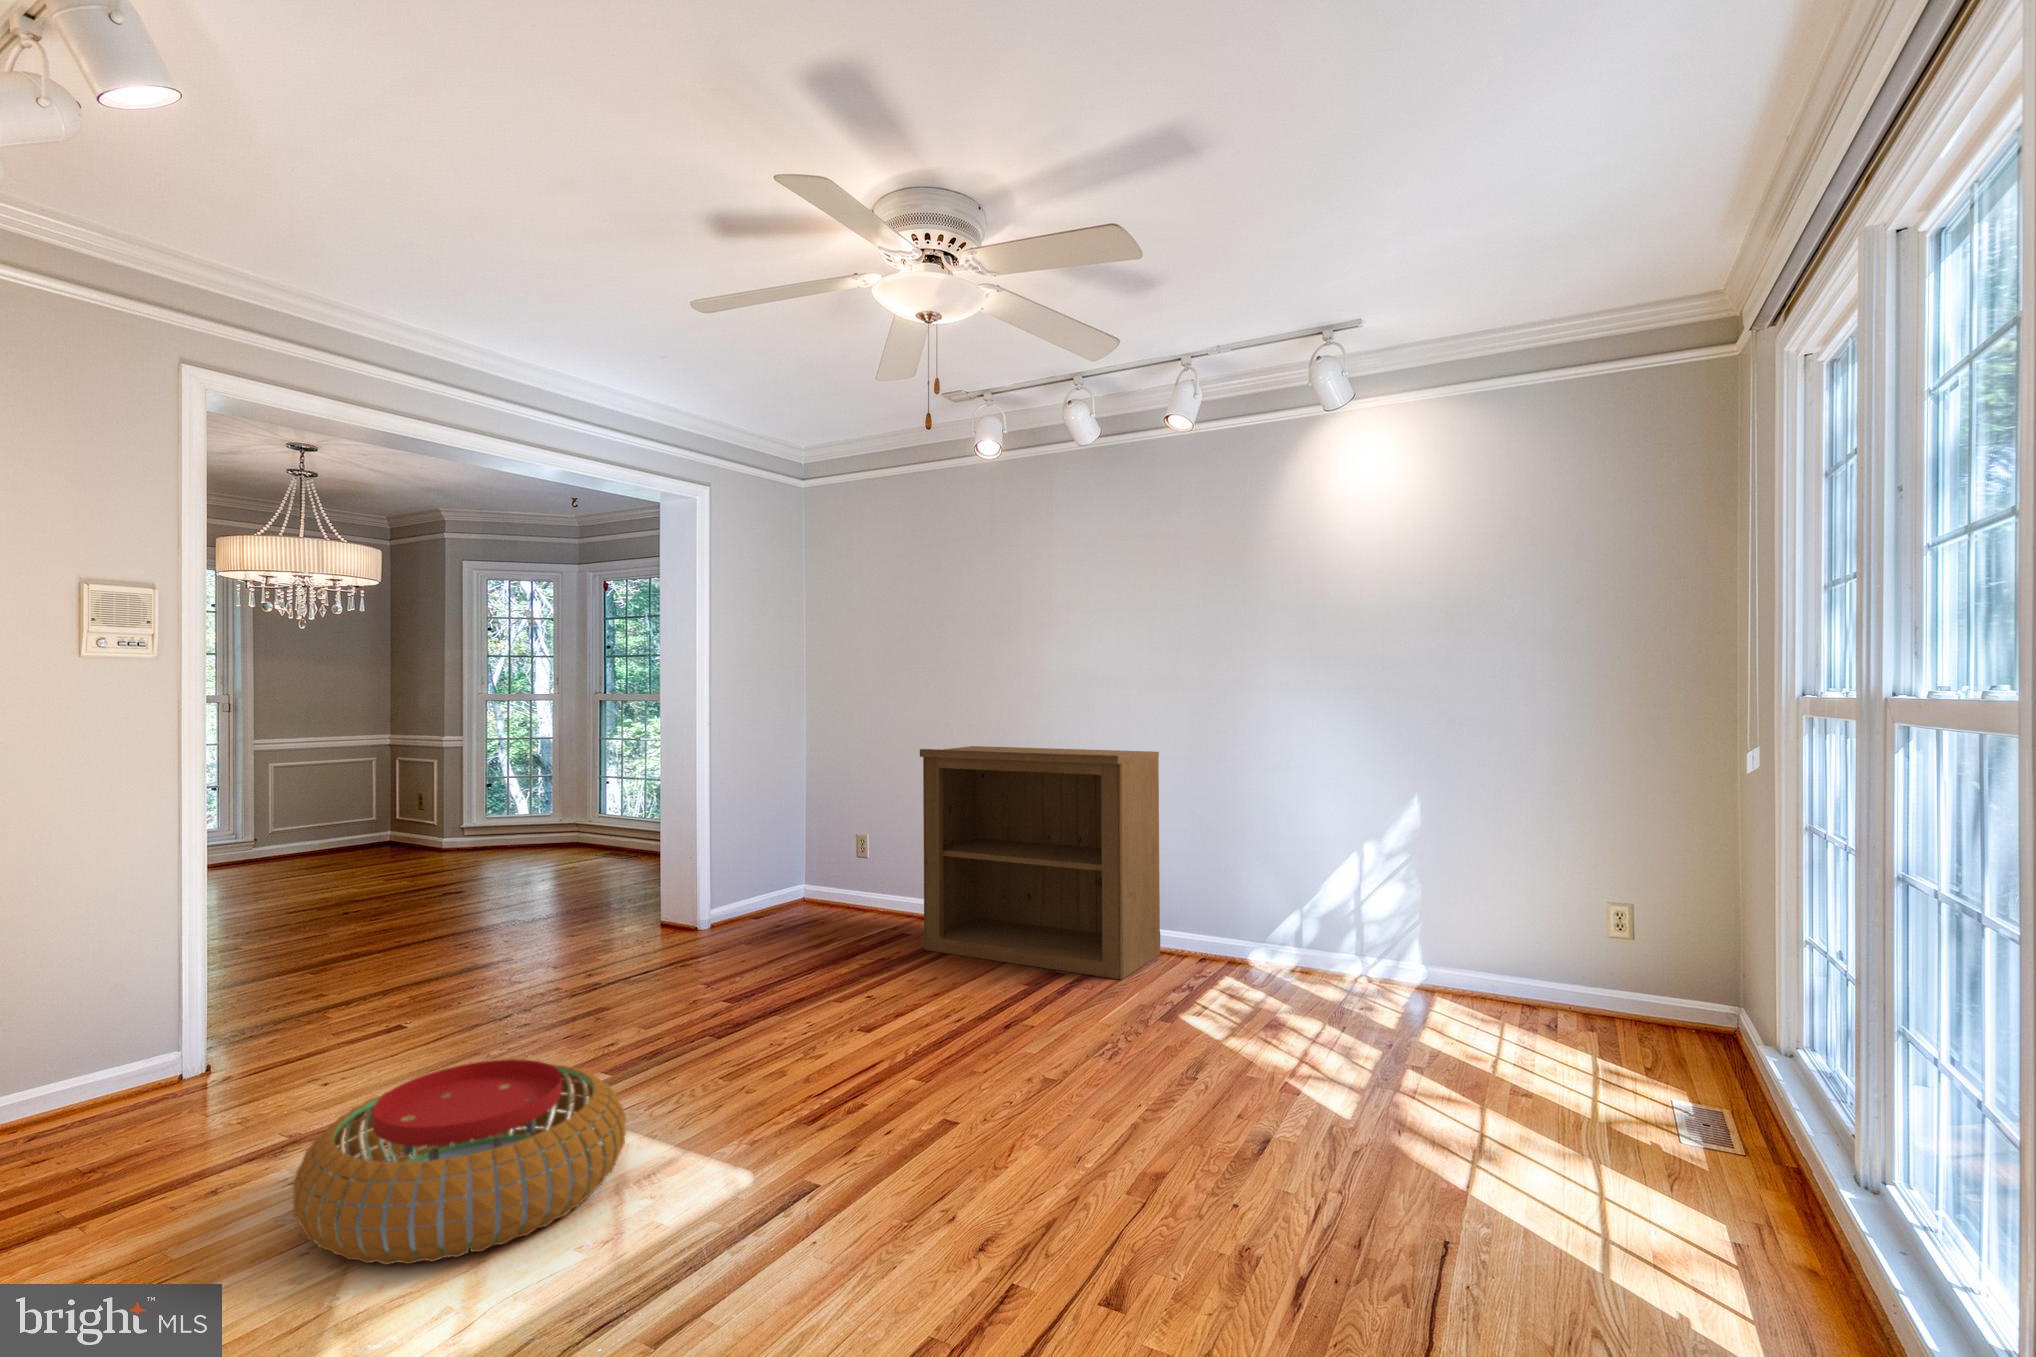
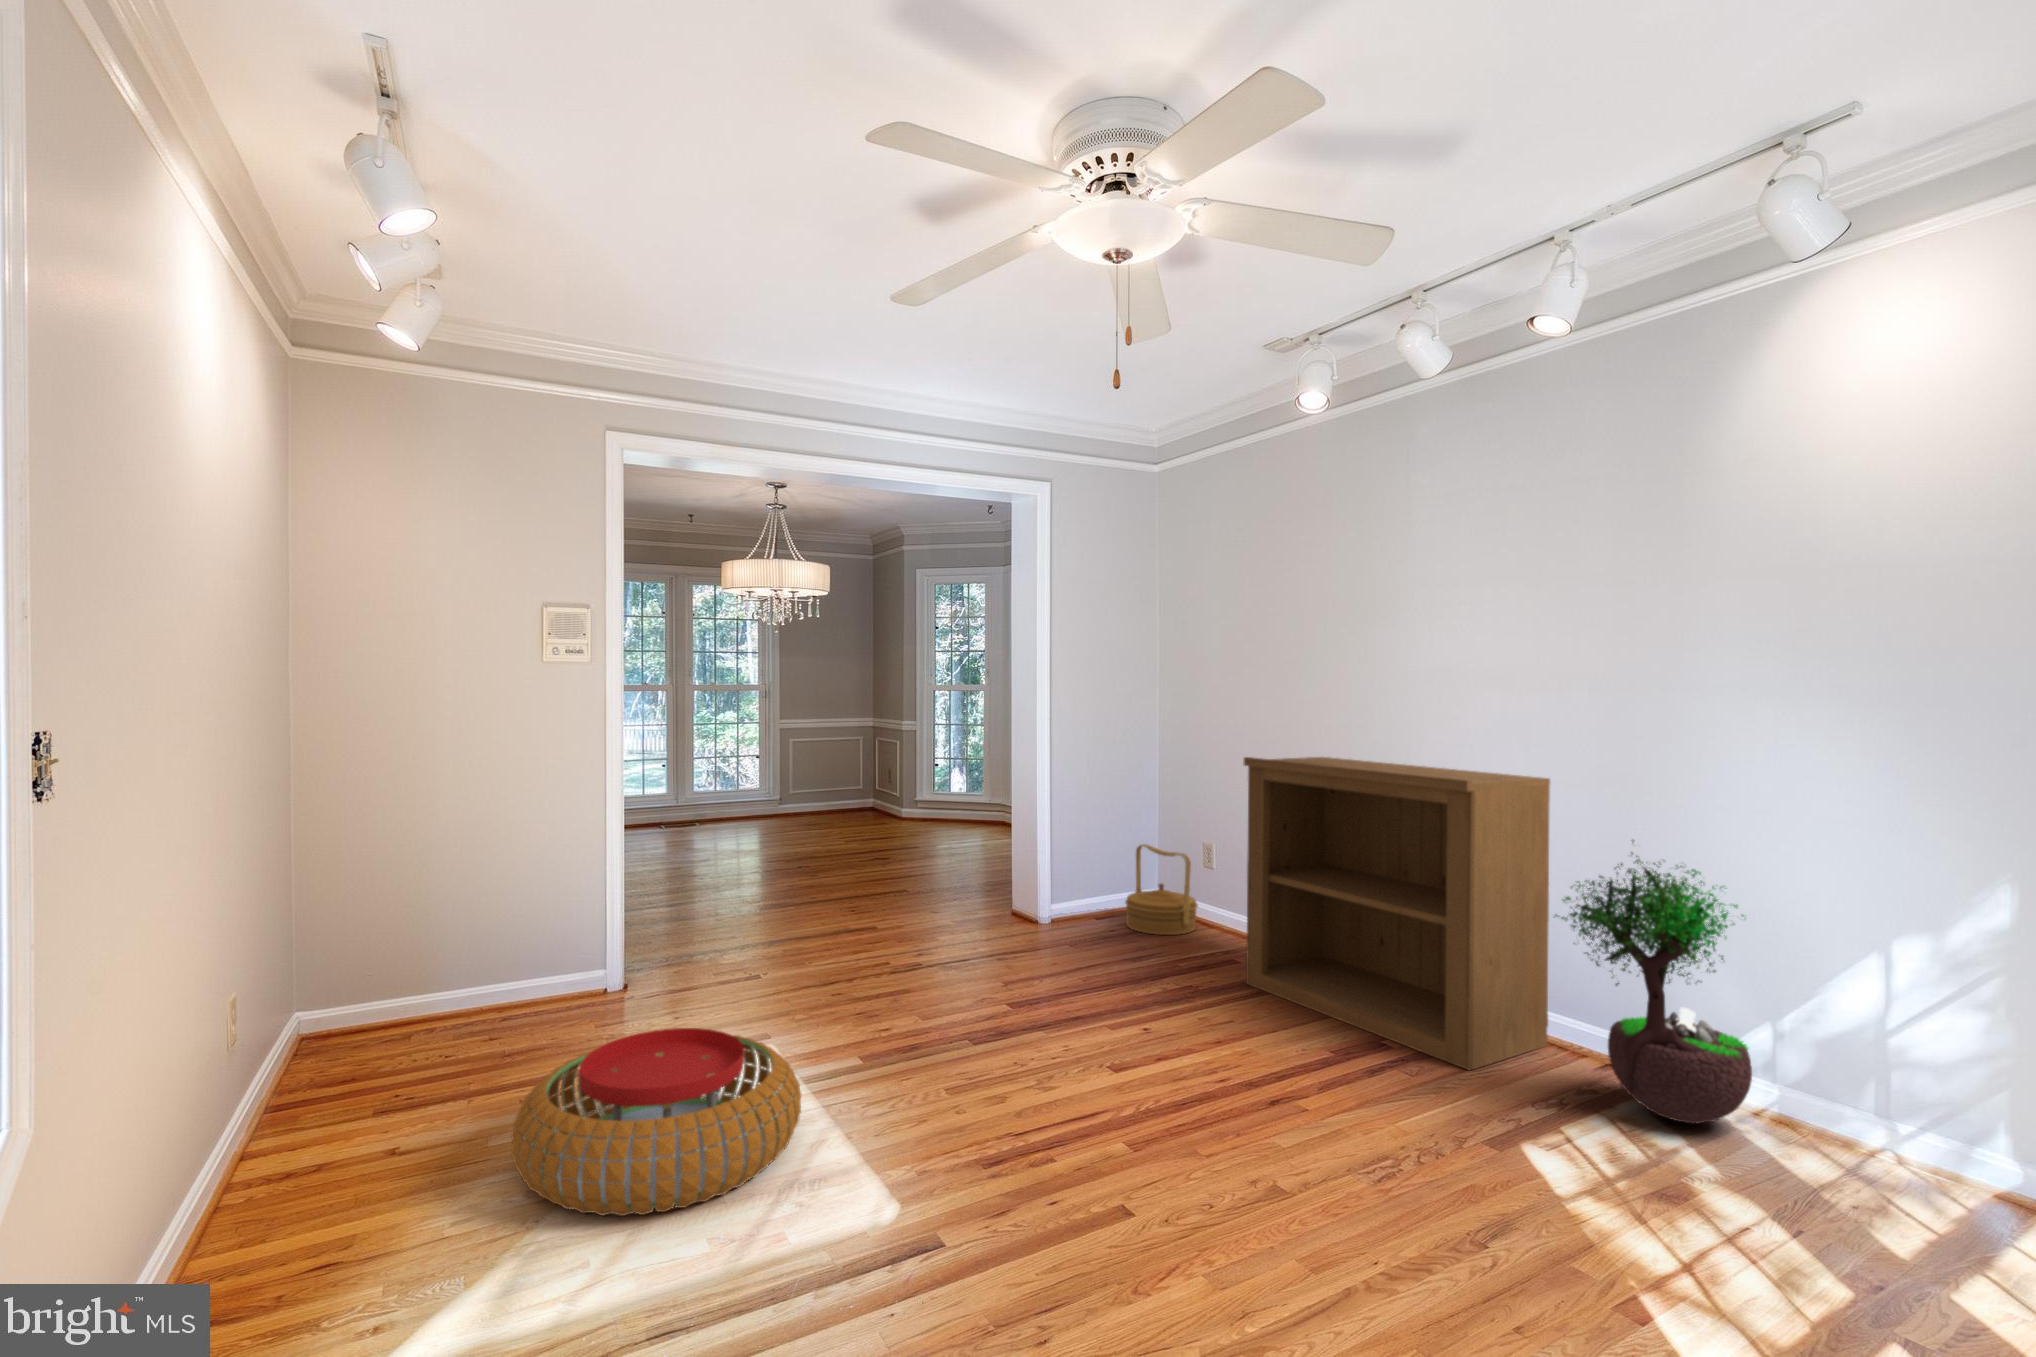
potted tree: none [1184,790,1299,984] -> present [1555,841,1752,1123]
woven basket: none [782,840,852,924] -> present [1125,844,1198,935]

